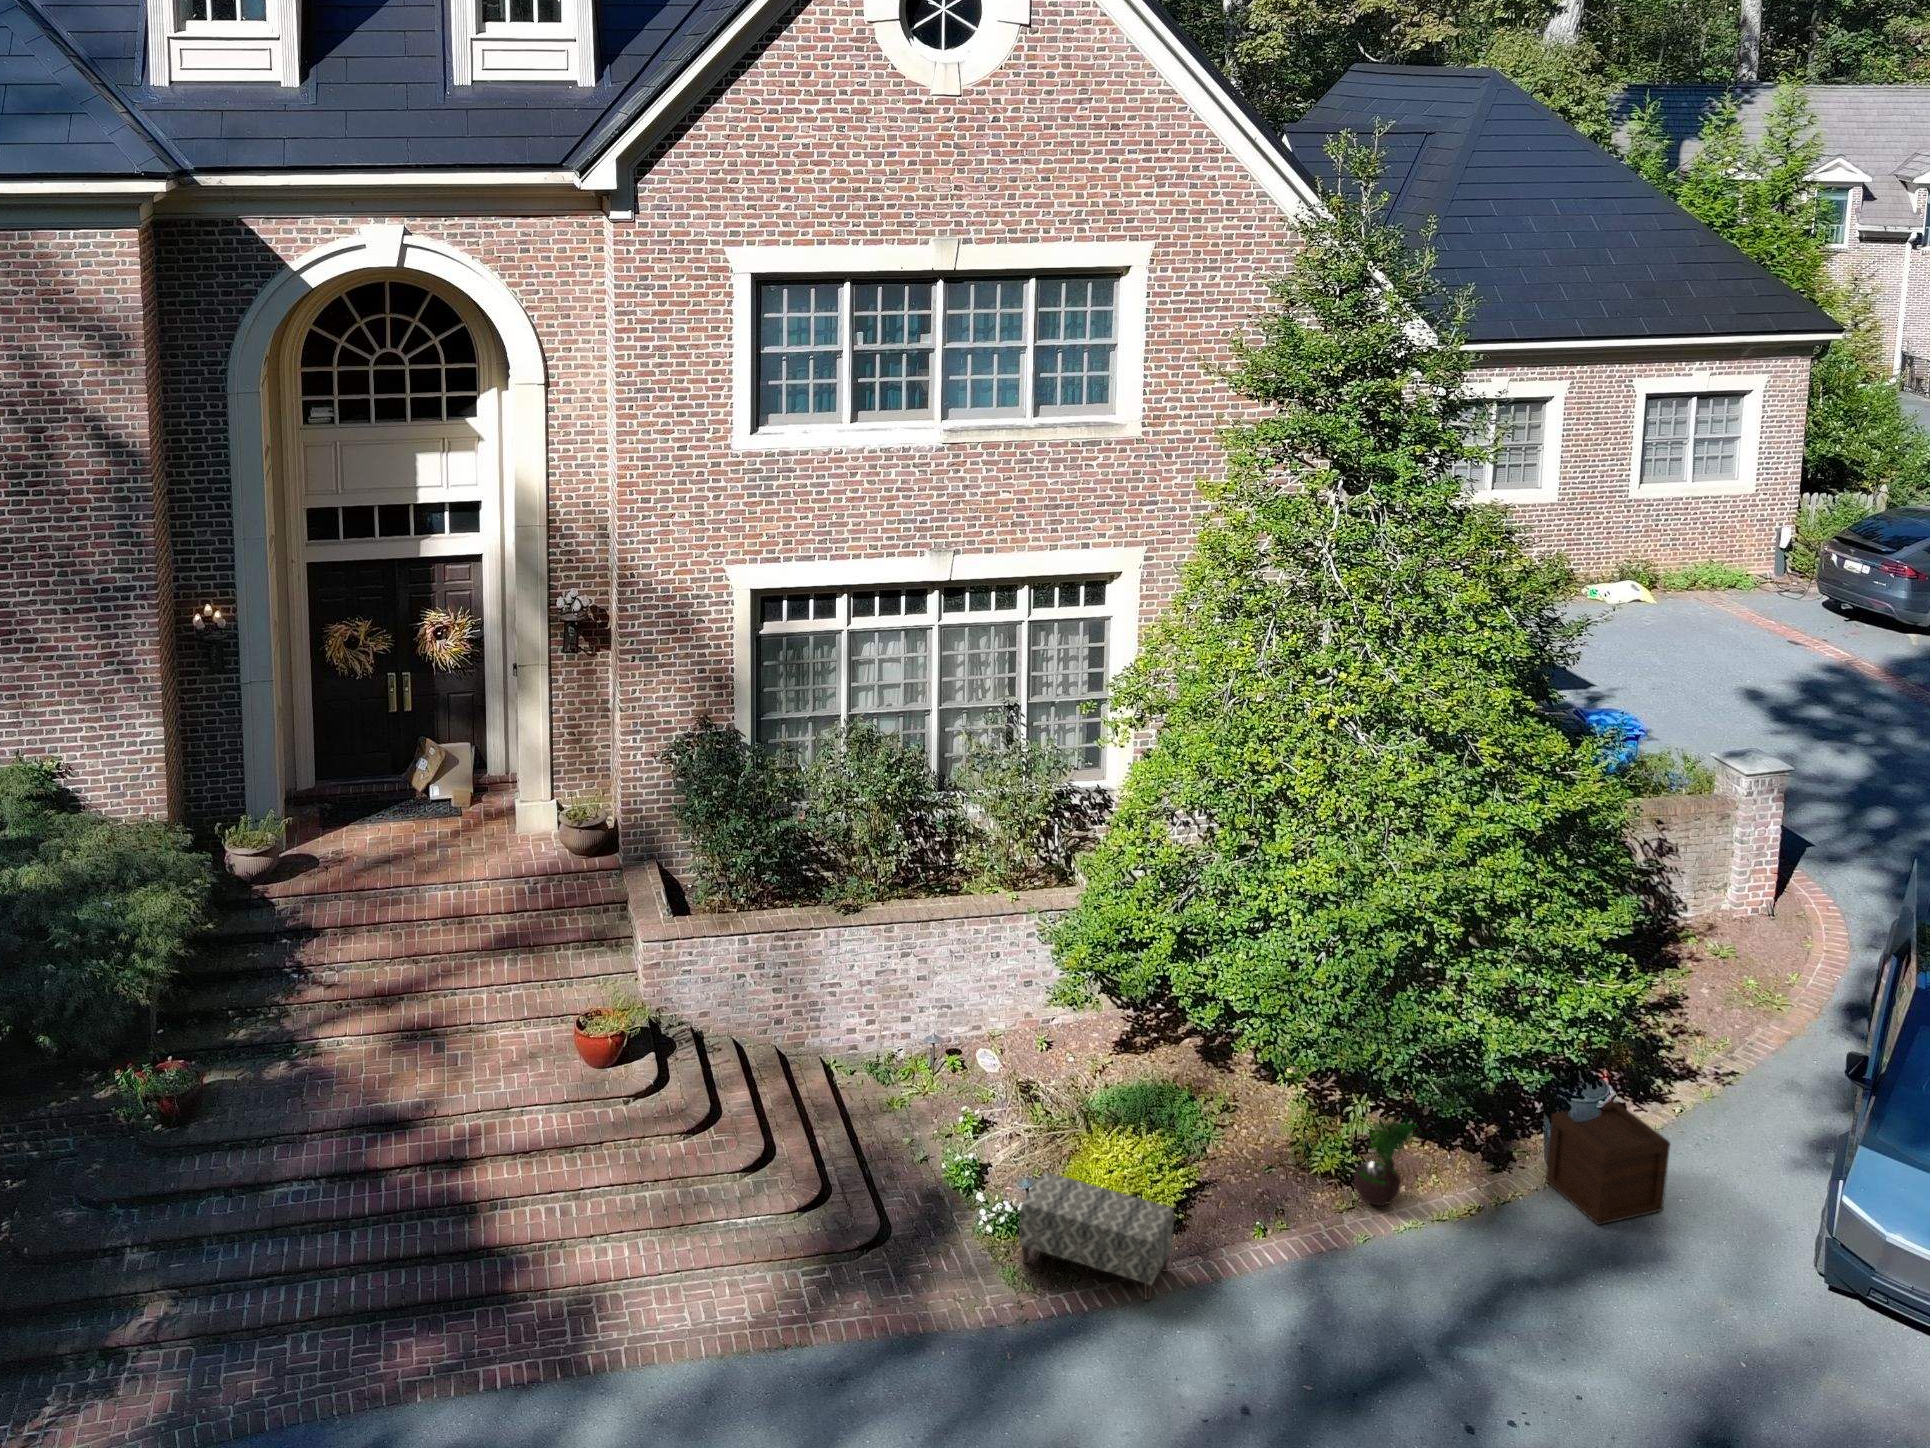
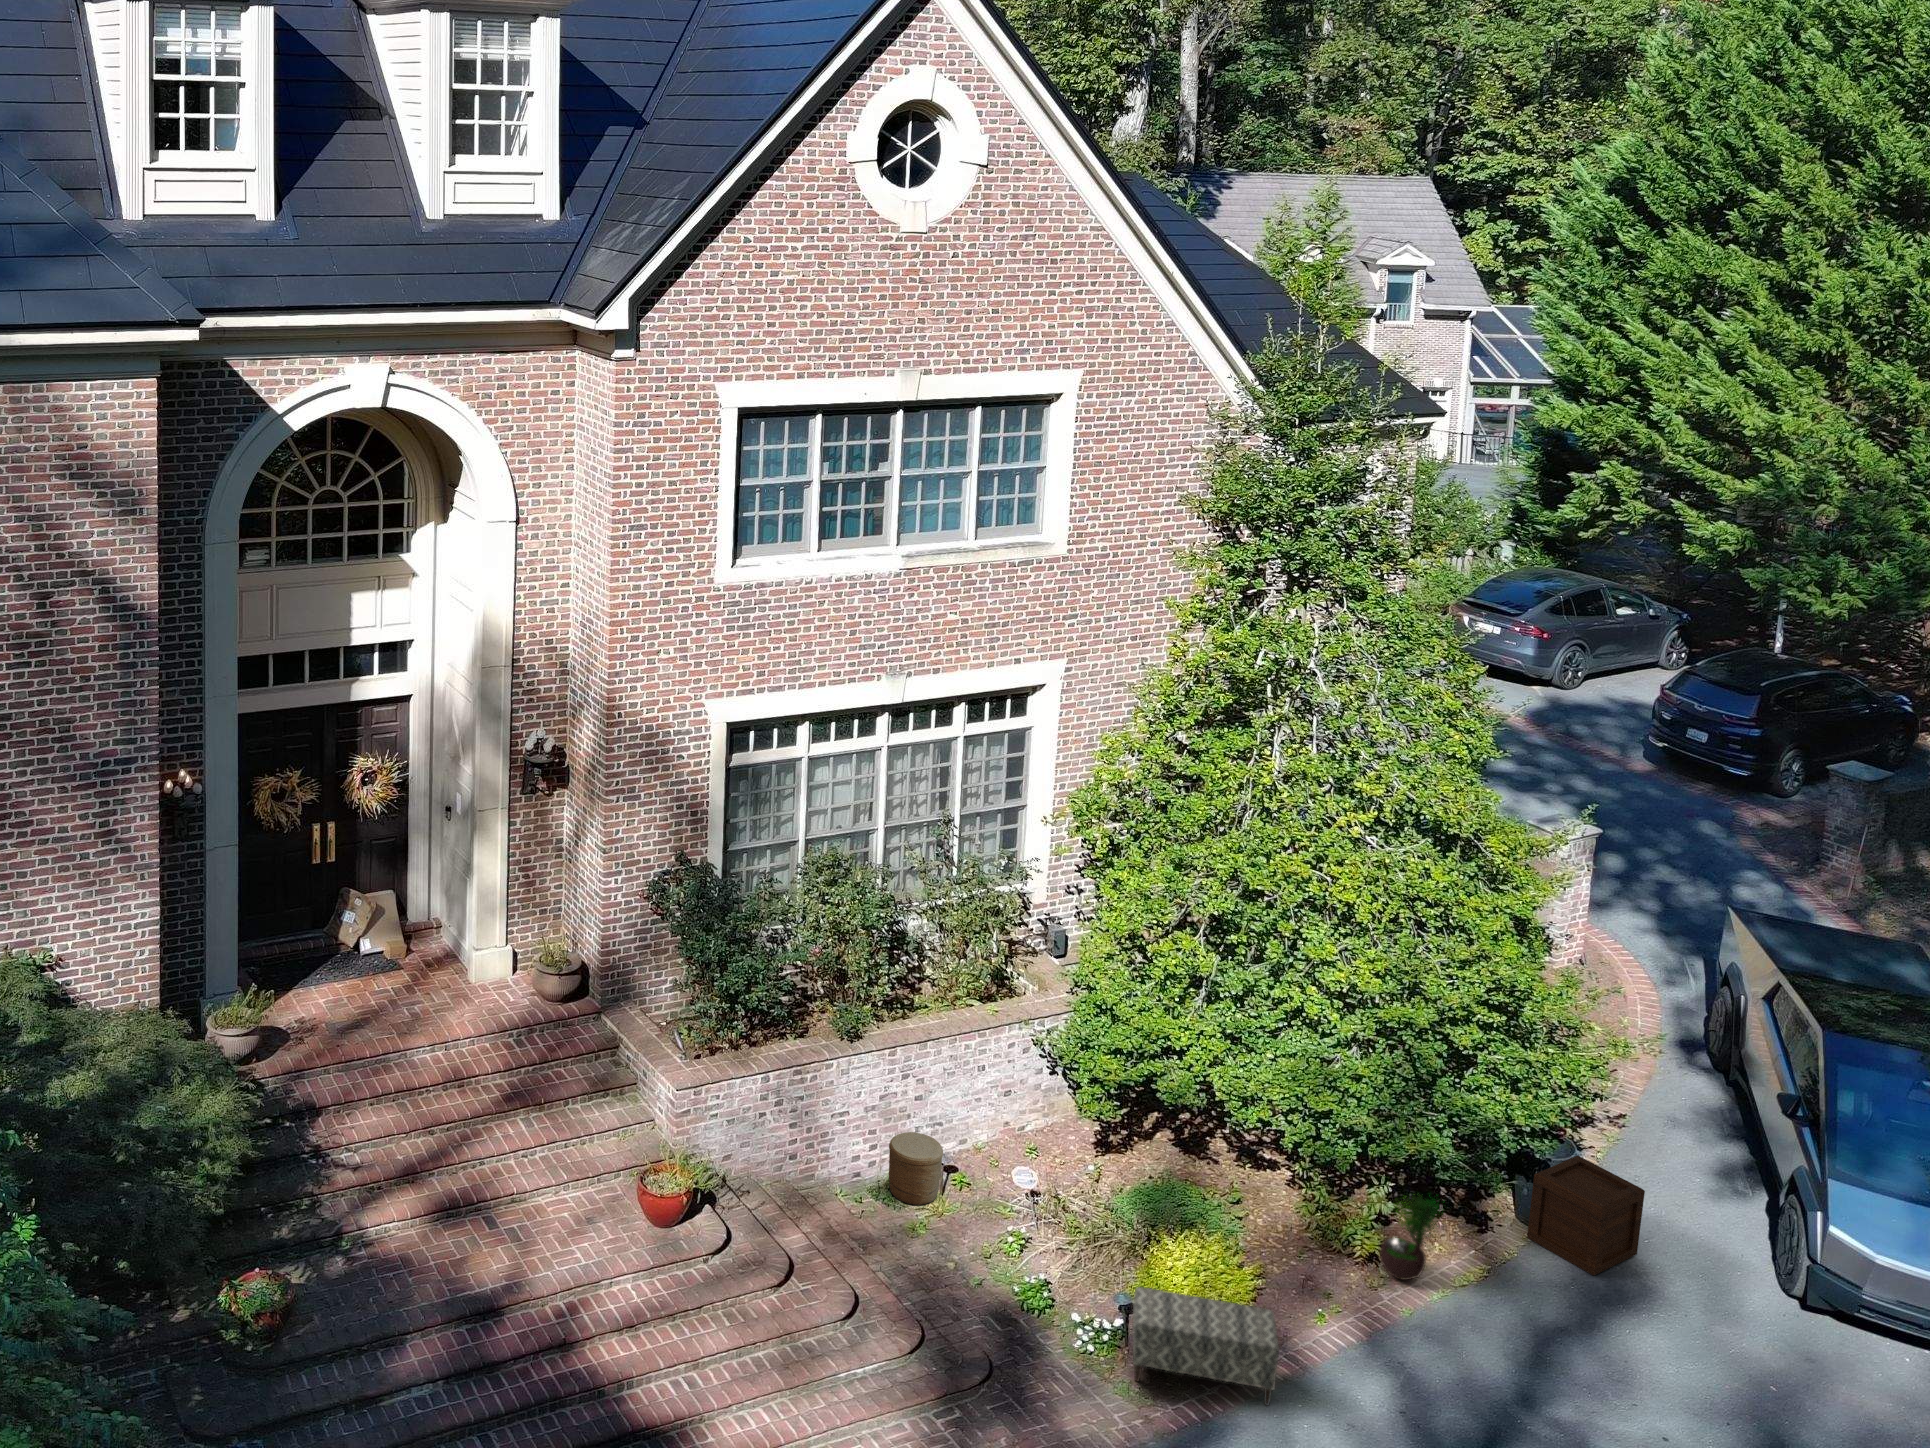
woven basket: none [879,1012,933,1083] -> present [889,1132,943,1205]

